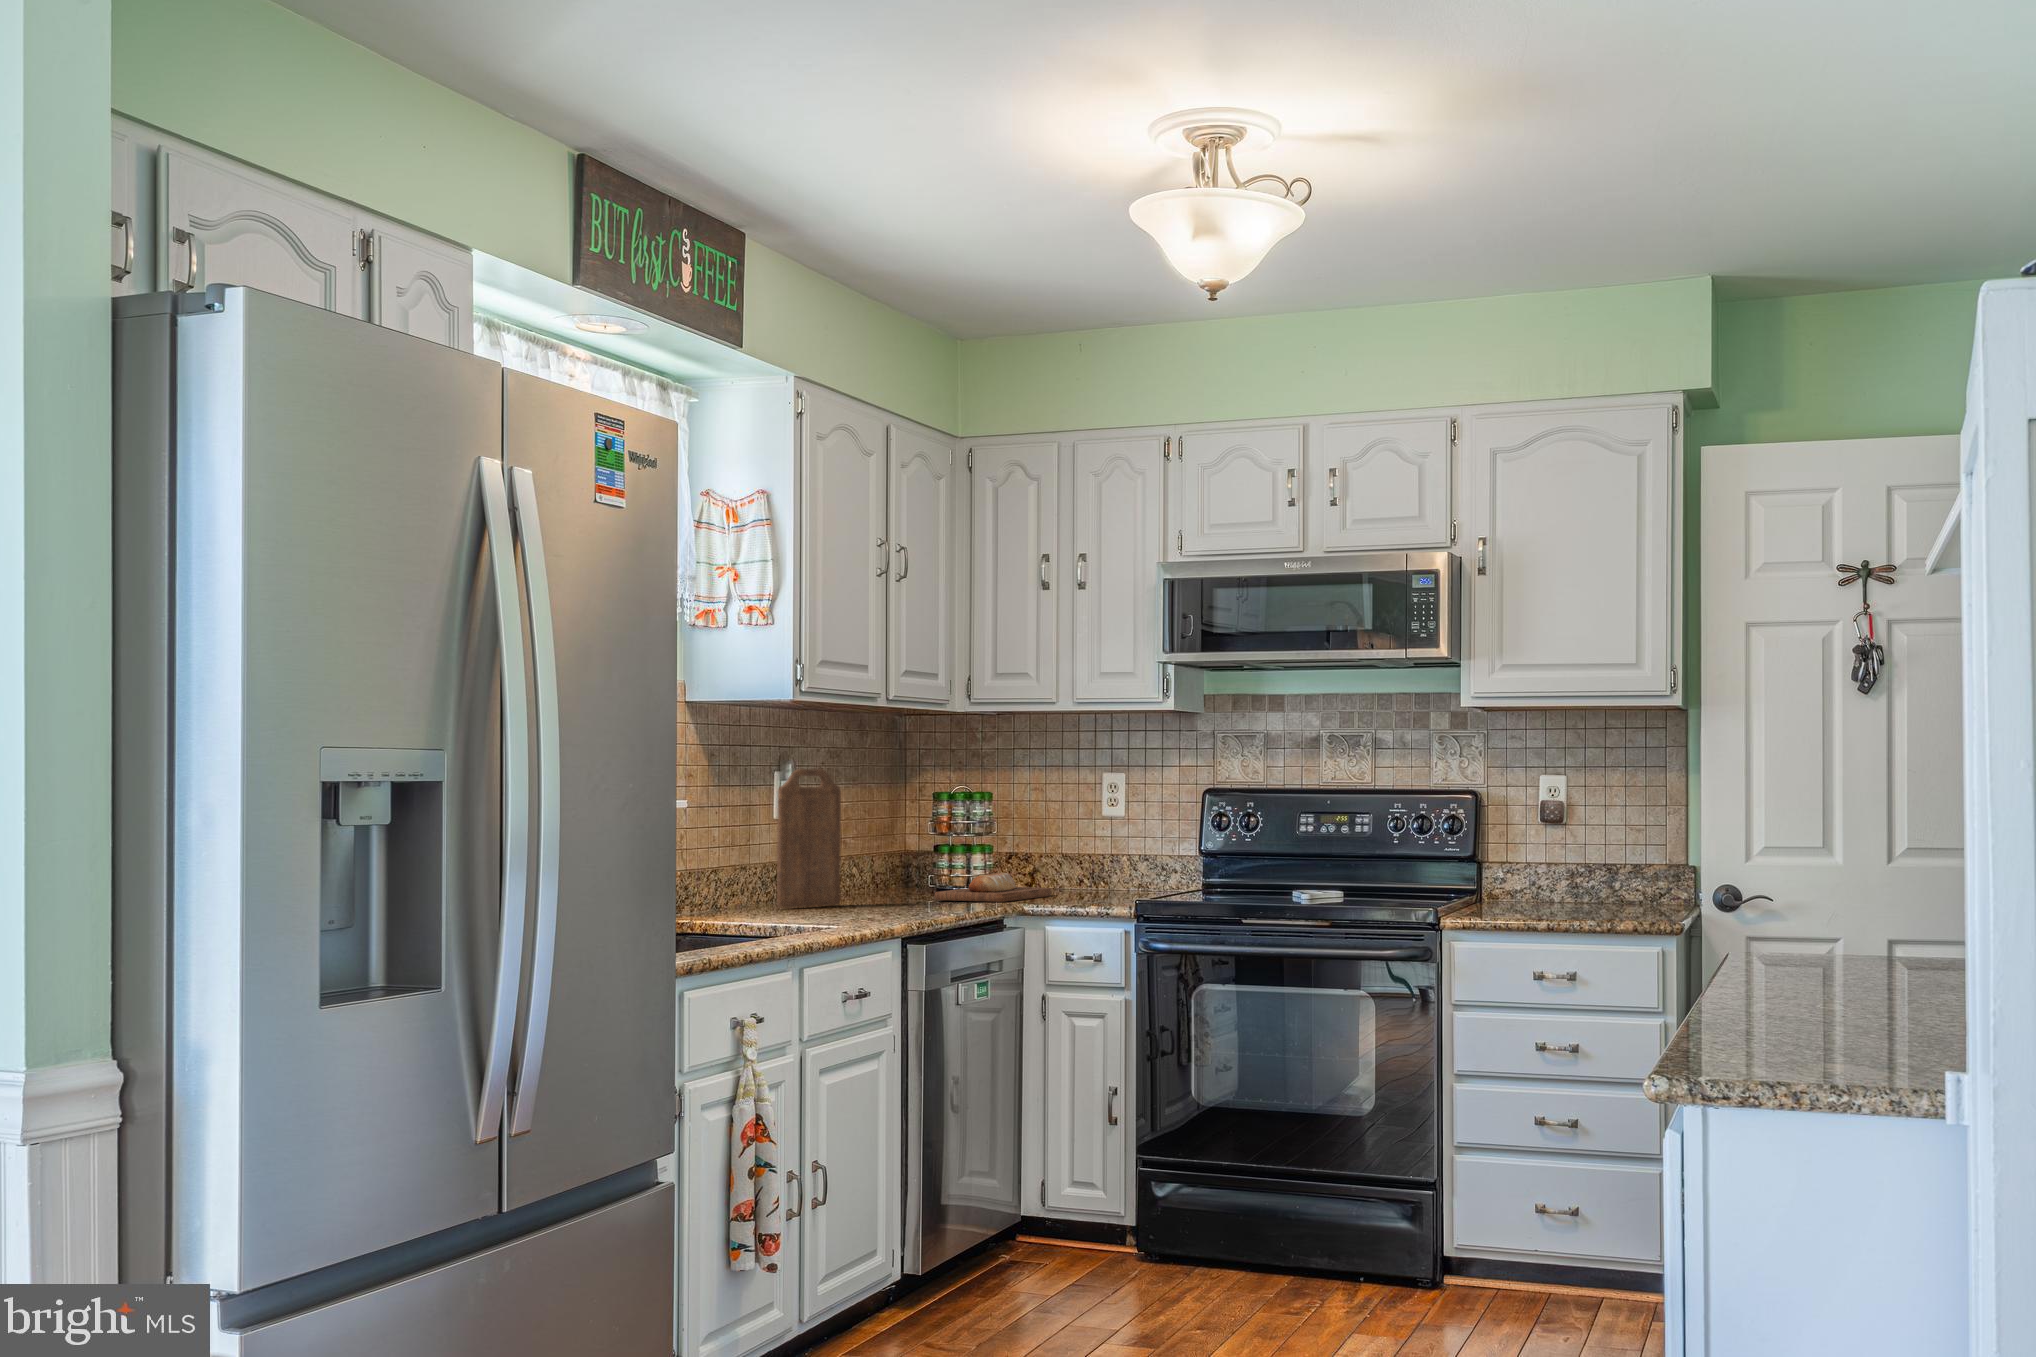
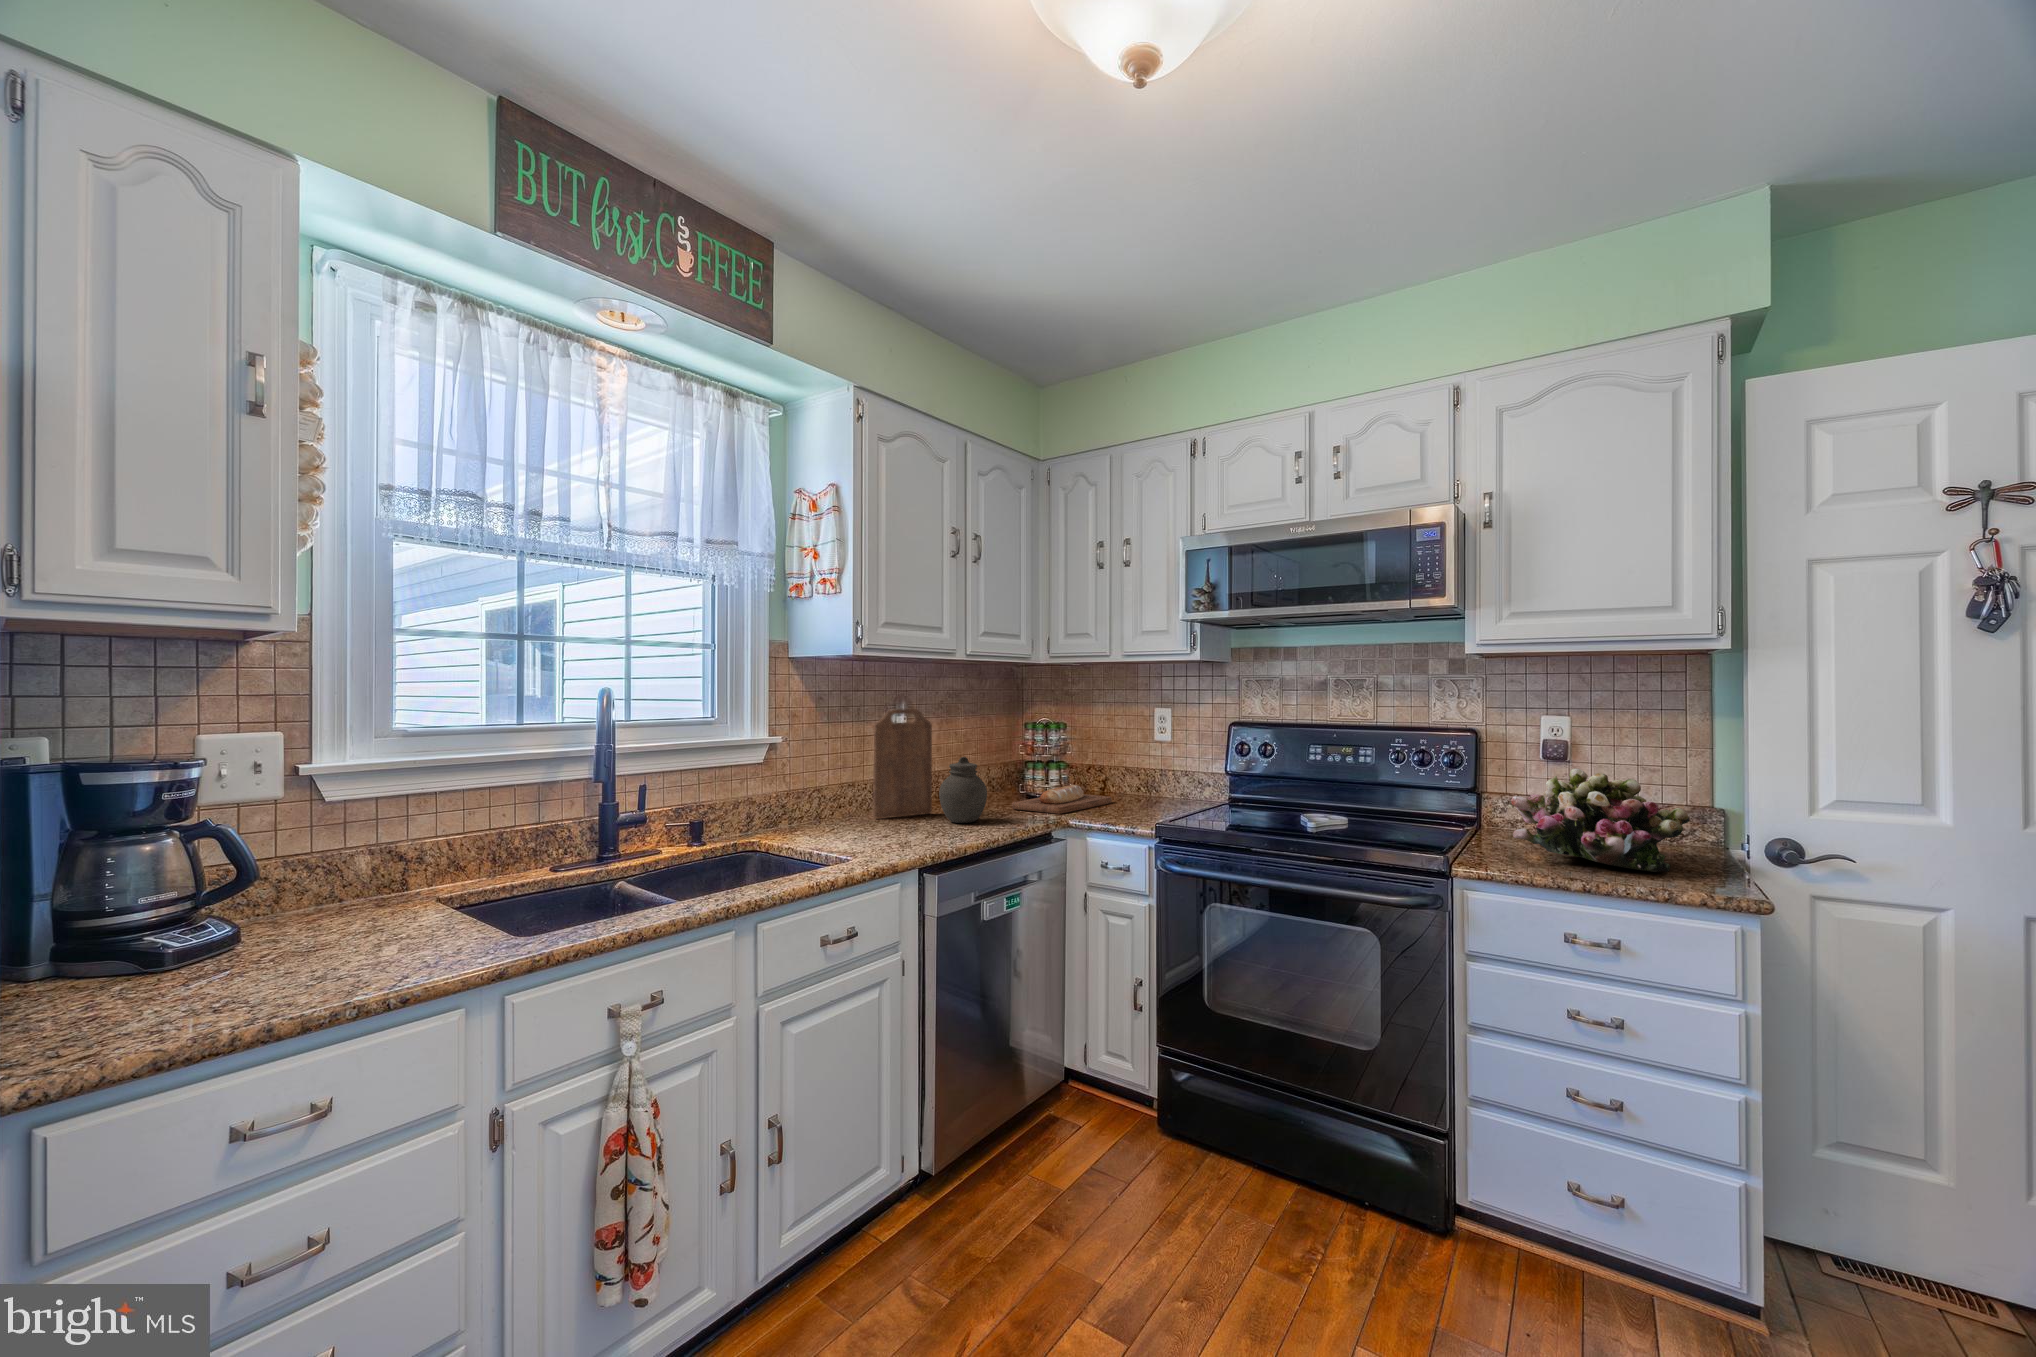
flower arrangement: none [1496,825,1647,916] -> present [1511,768,1690,872]
jar: none [868,828,927,908] -> present [939,757,987,823]

